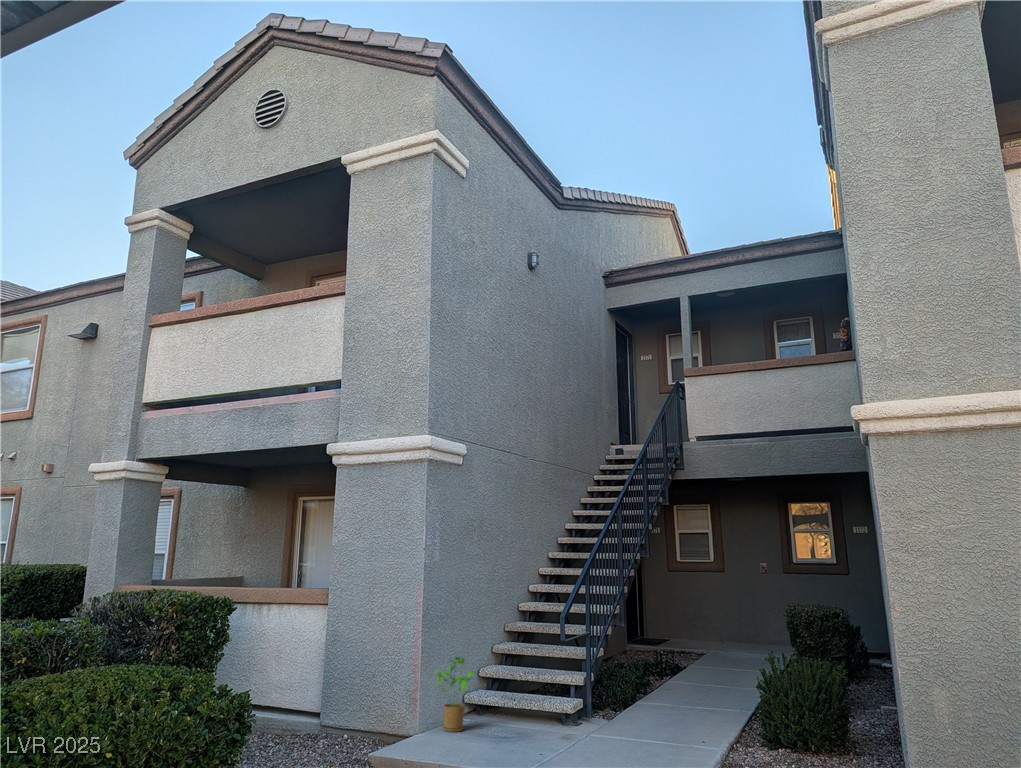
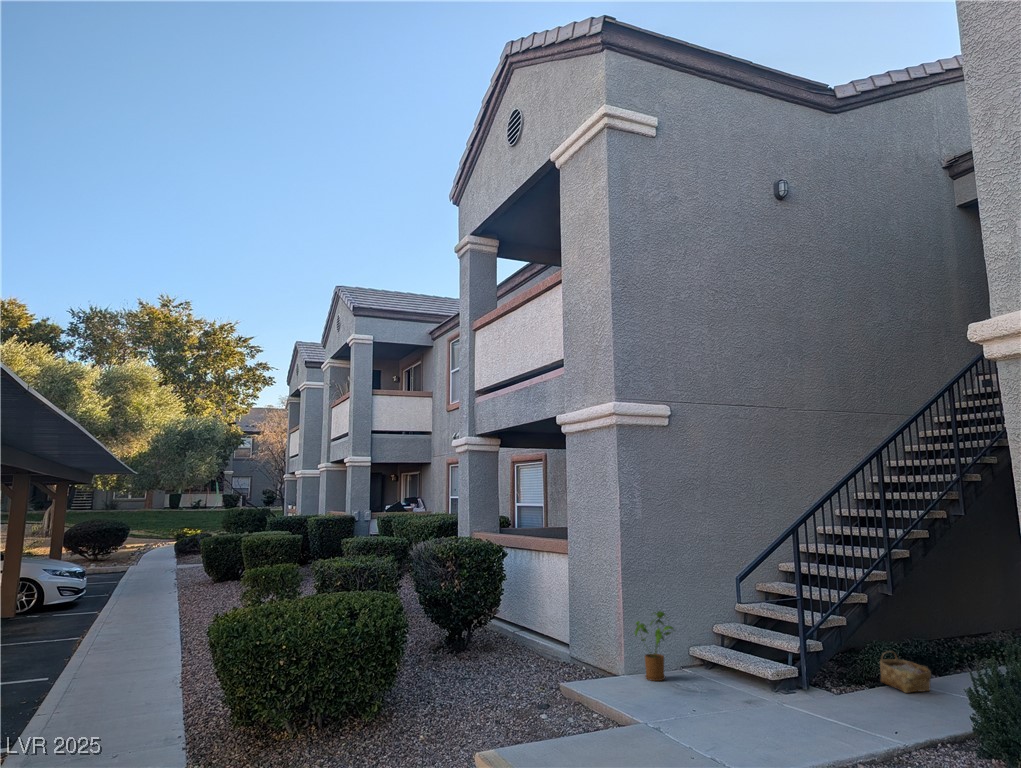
woven basket: none [618,676,659,710] -> present [880,651,931,693]

